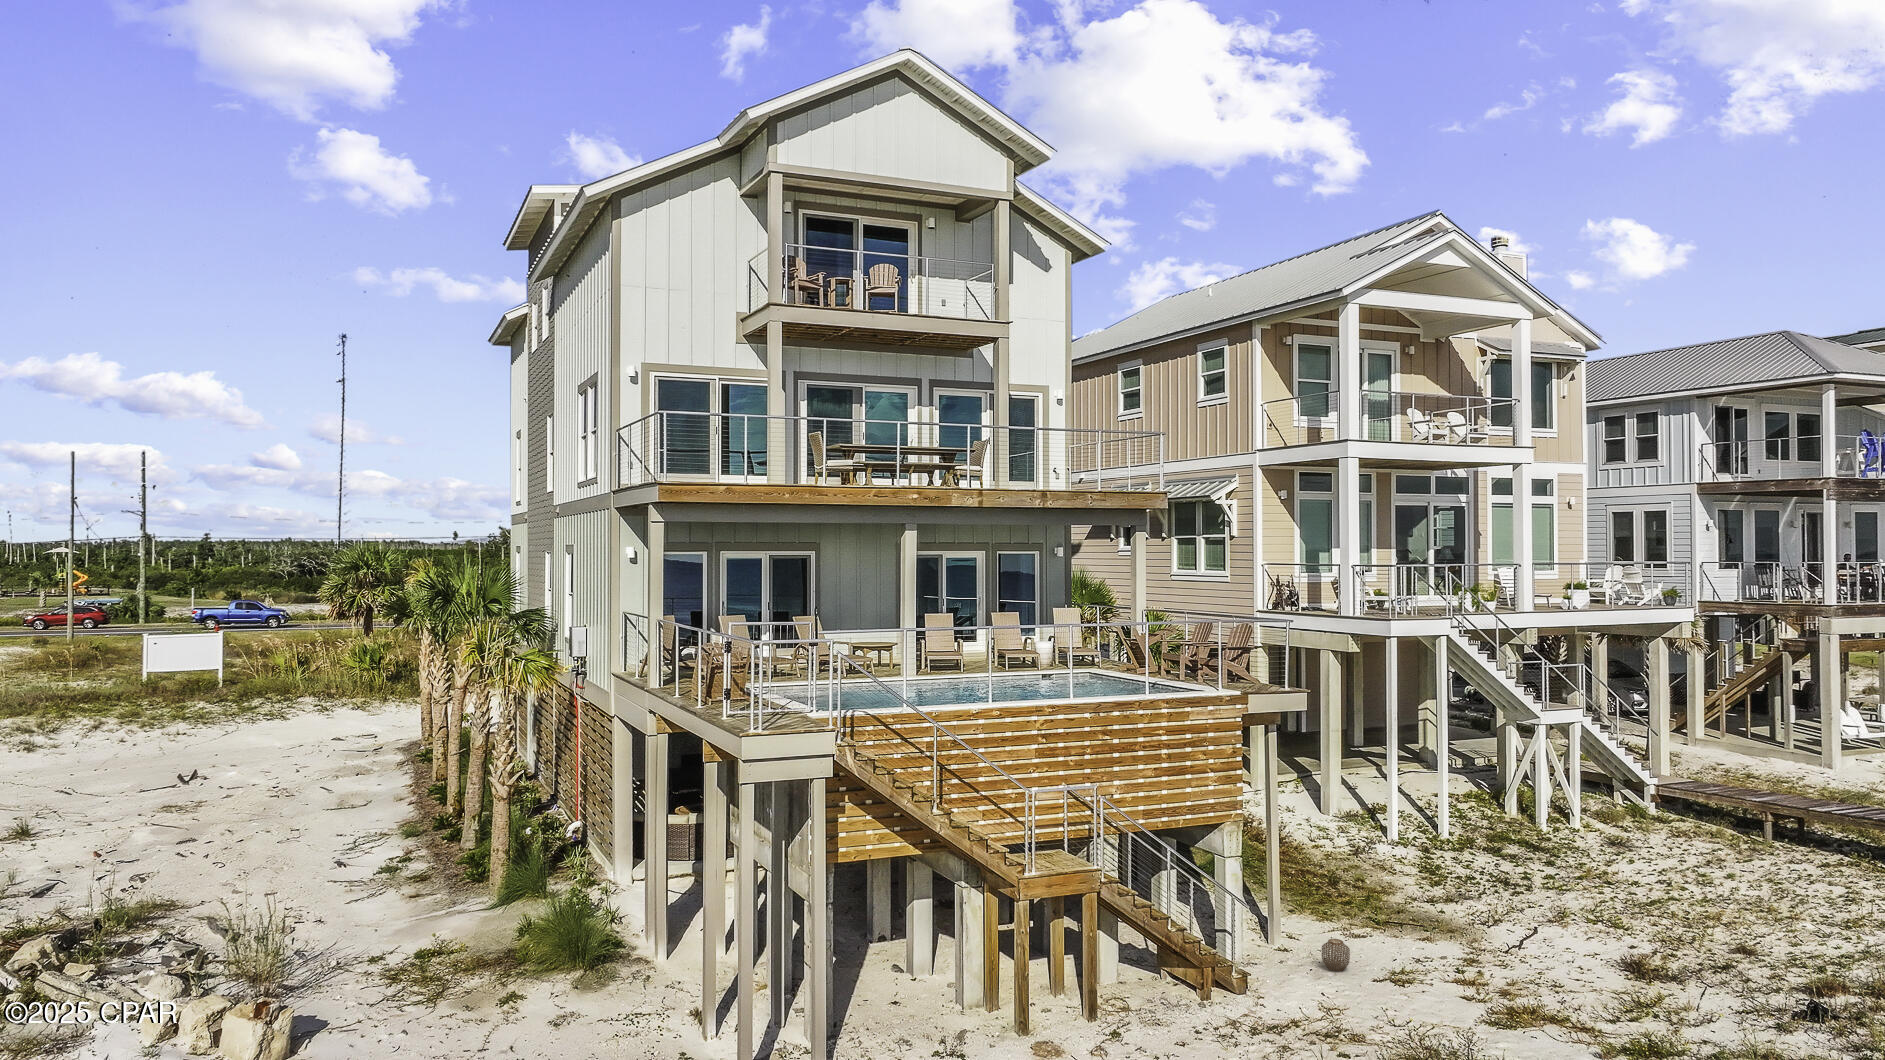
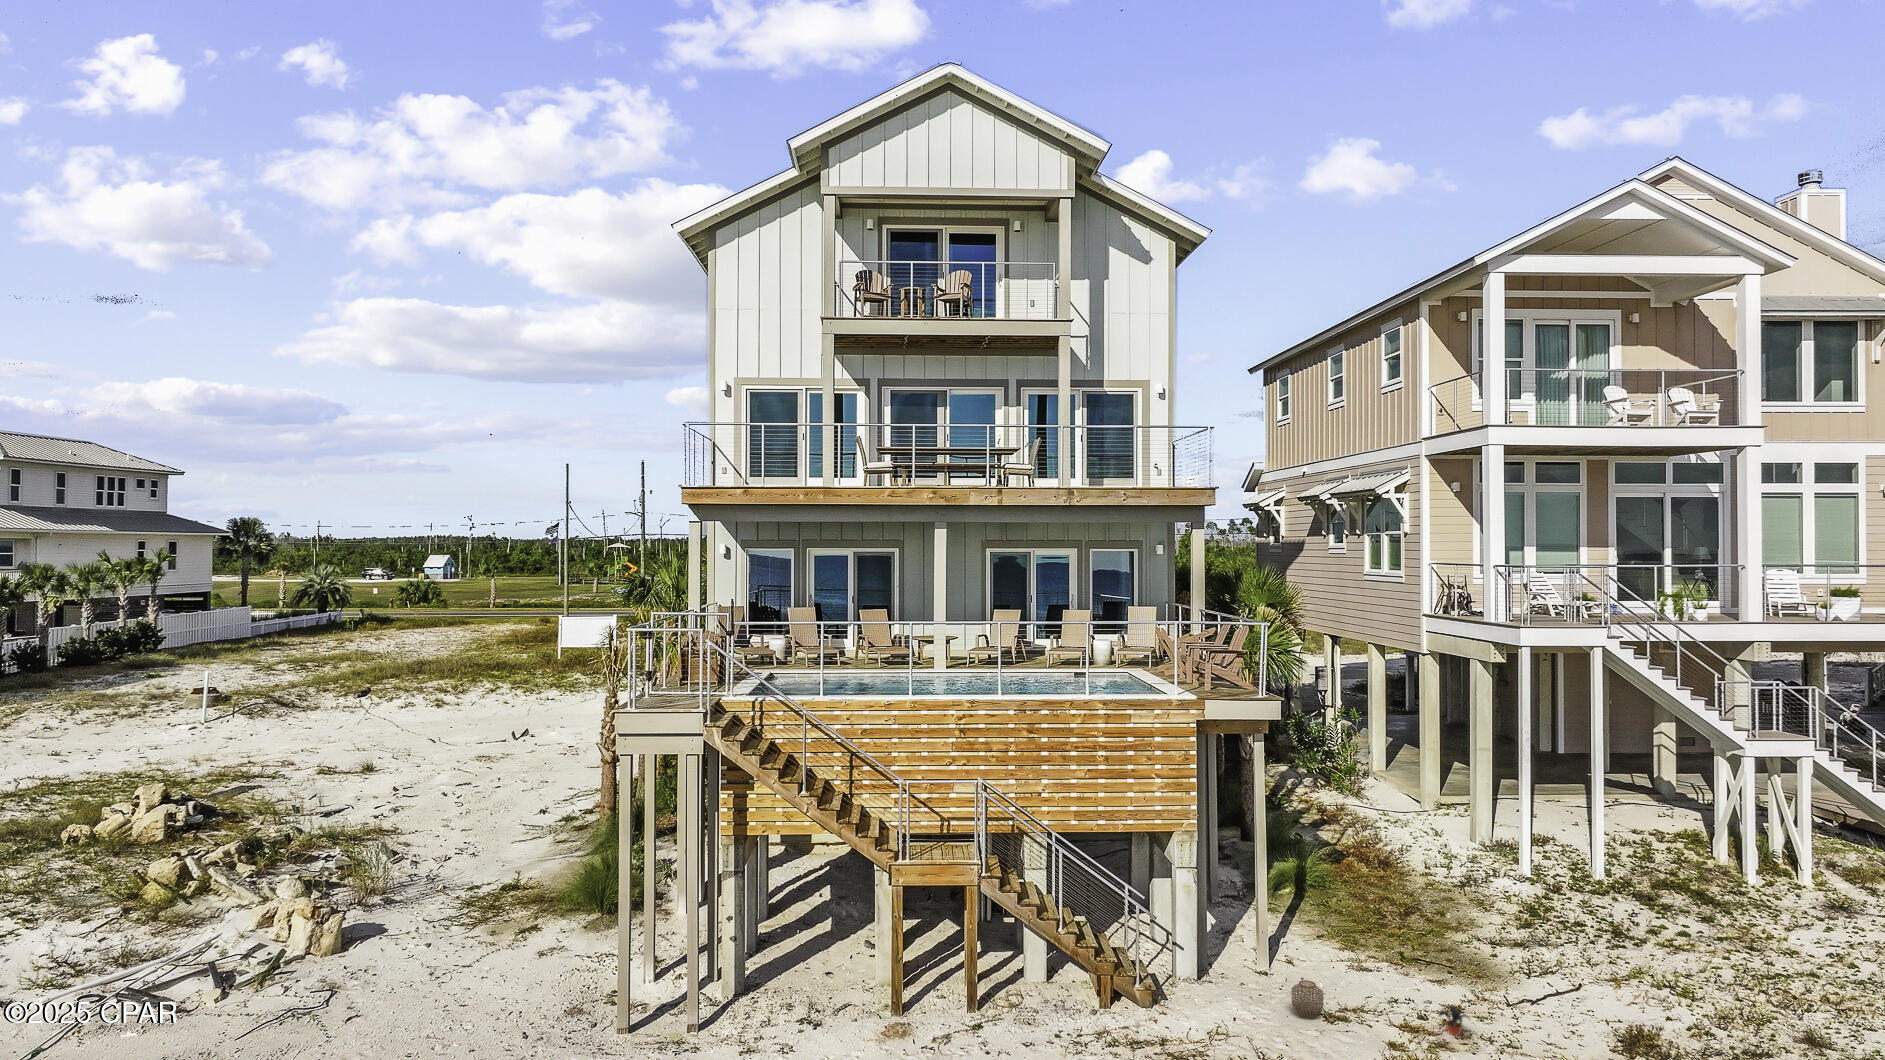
potted plant: none [1436,943,1463,966] -> present [1439,1006,1469,1035]

